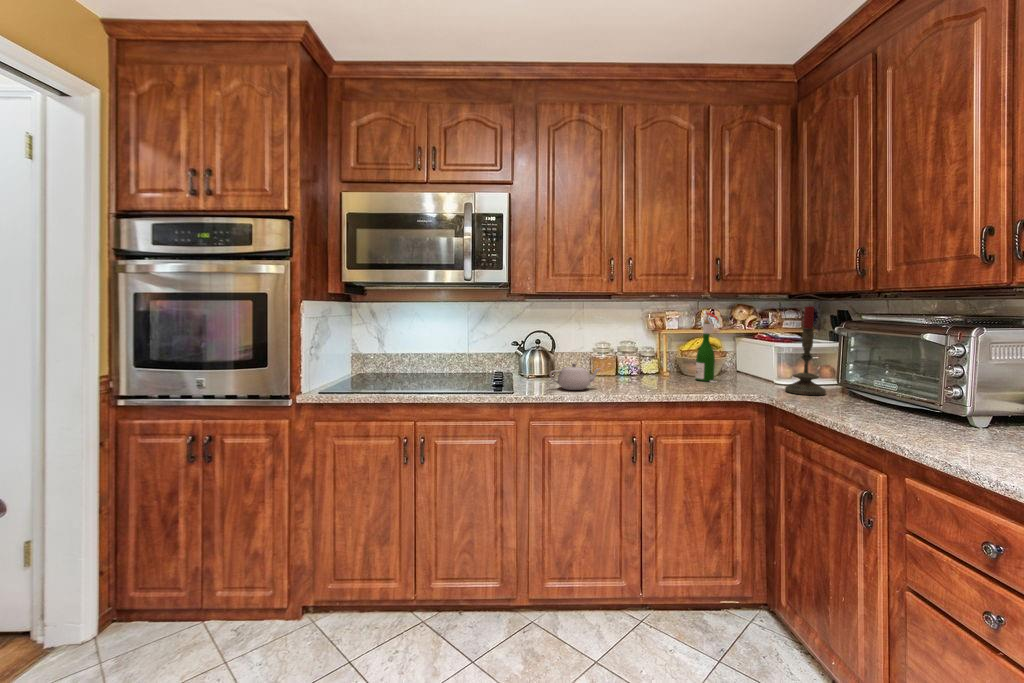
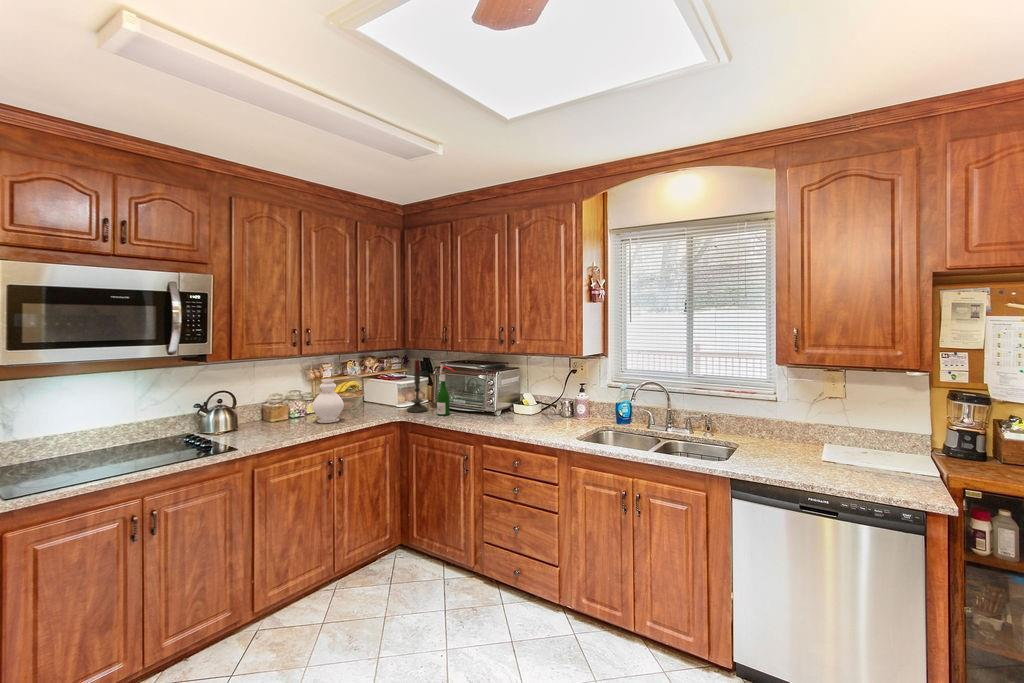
wine bottle: present [696,310,719,382] -> present [437,365,455,416]
decorative vase: none [634,327,677,386] -> present [312,379,344,423]
teapot: present [550,363,601,390] -> none [260,415,299,437]

